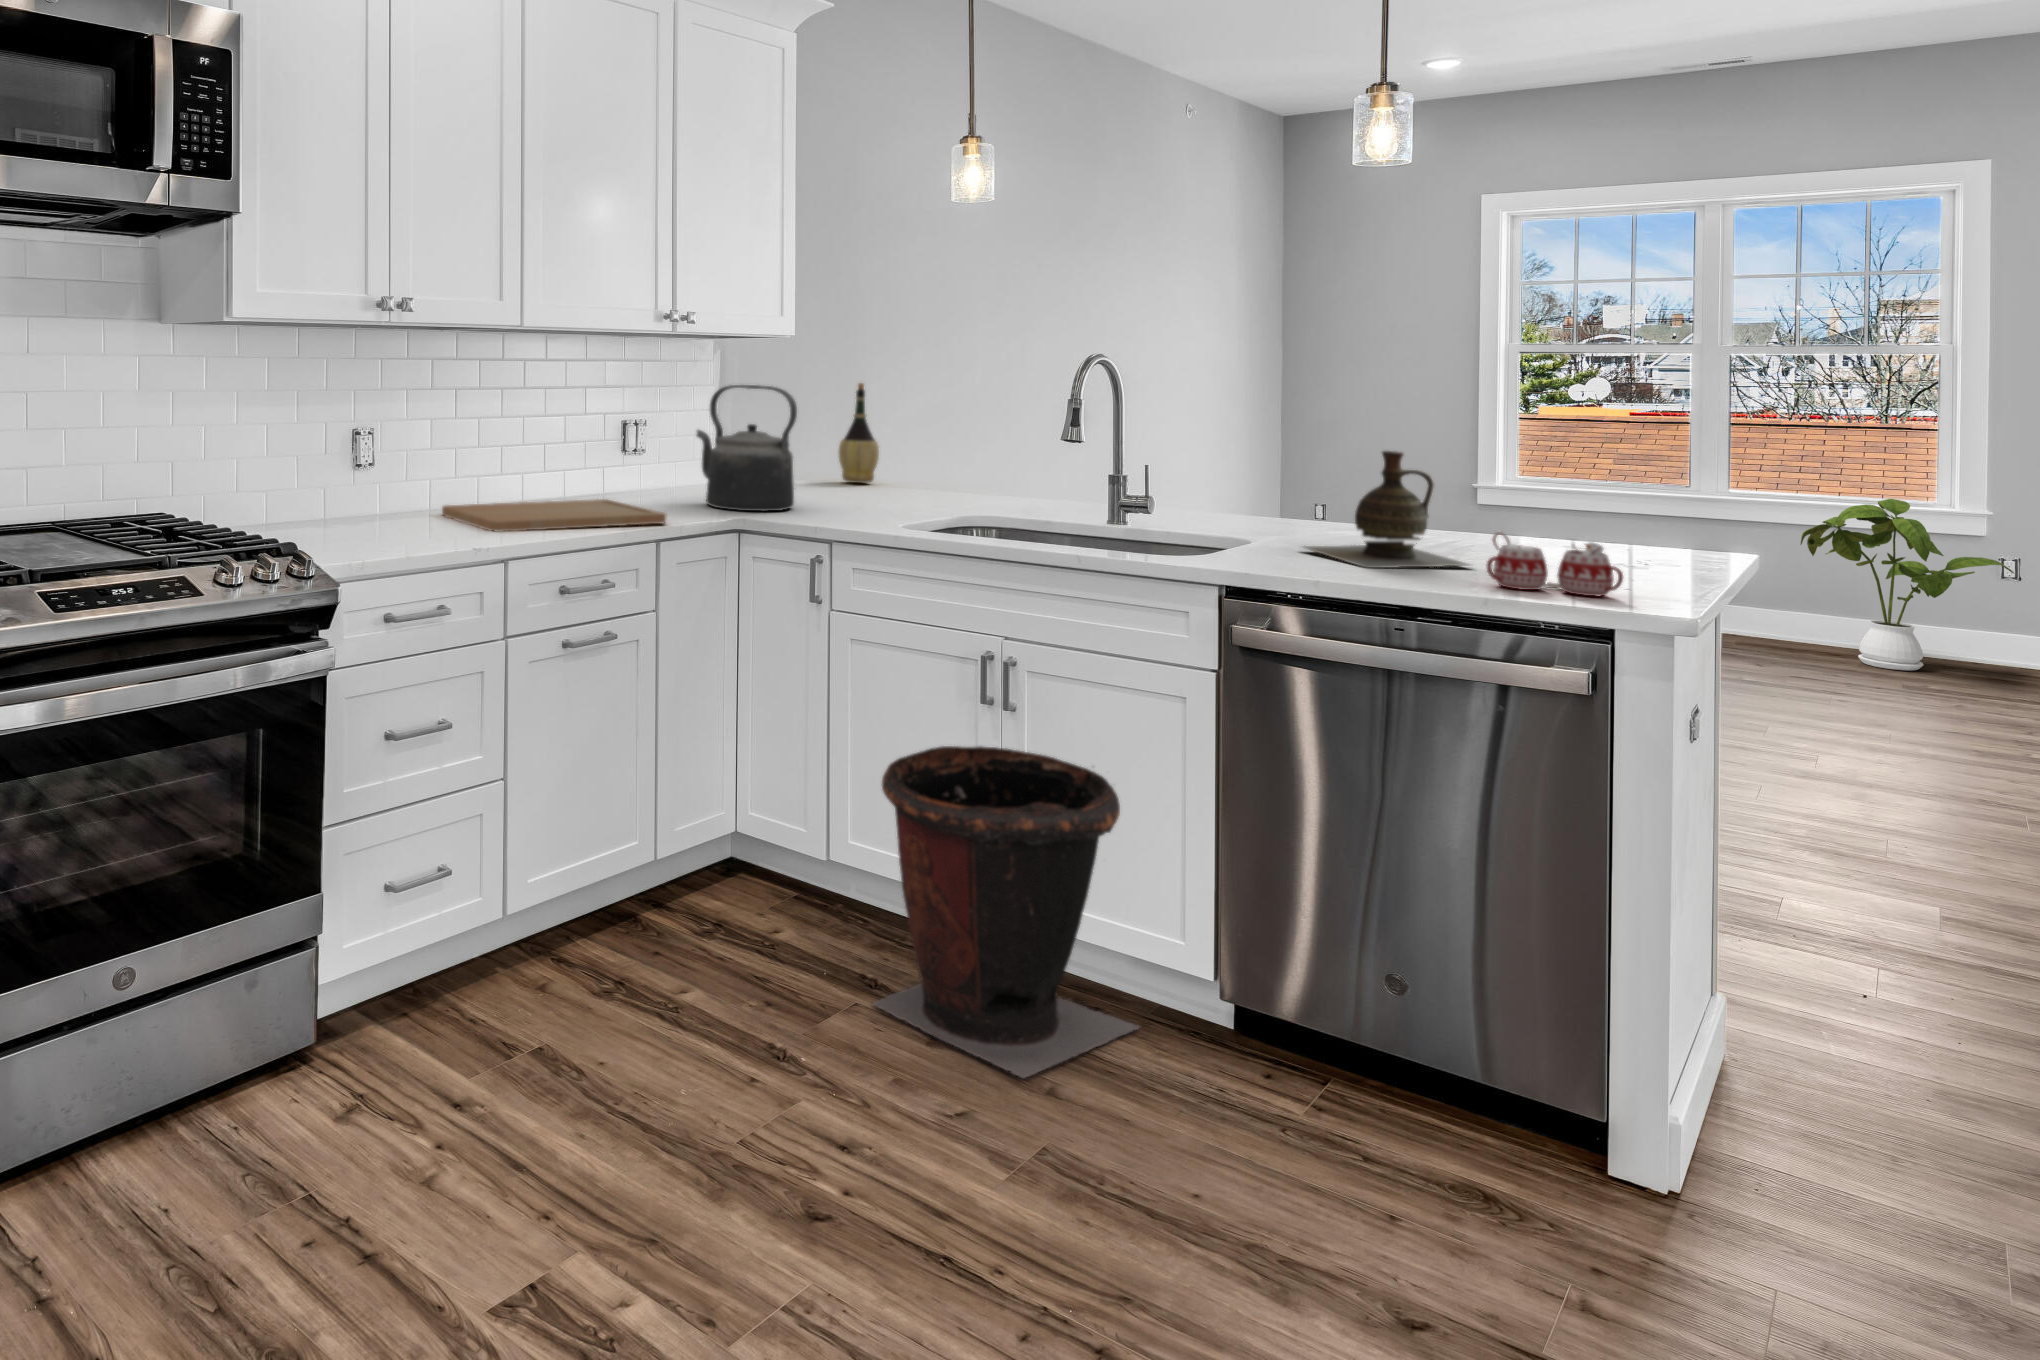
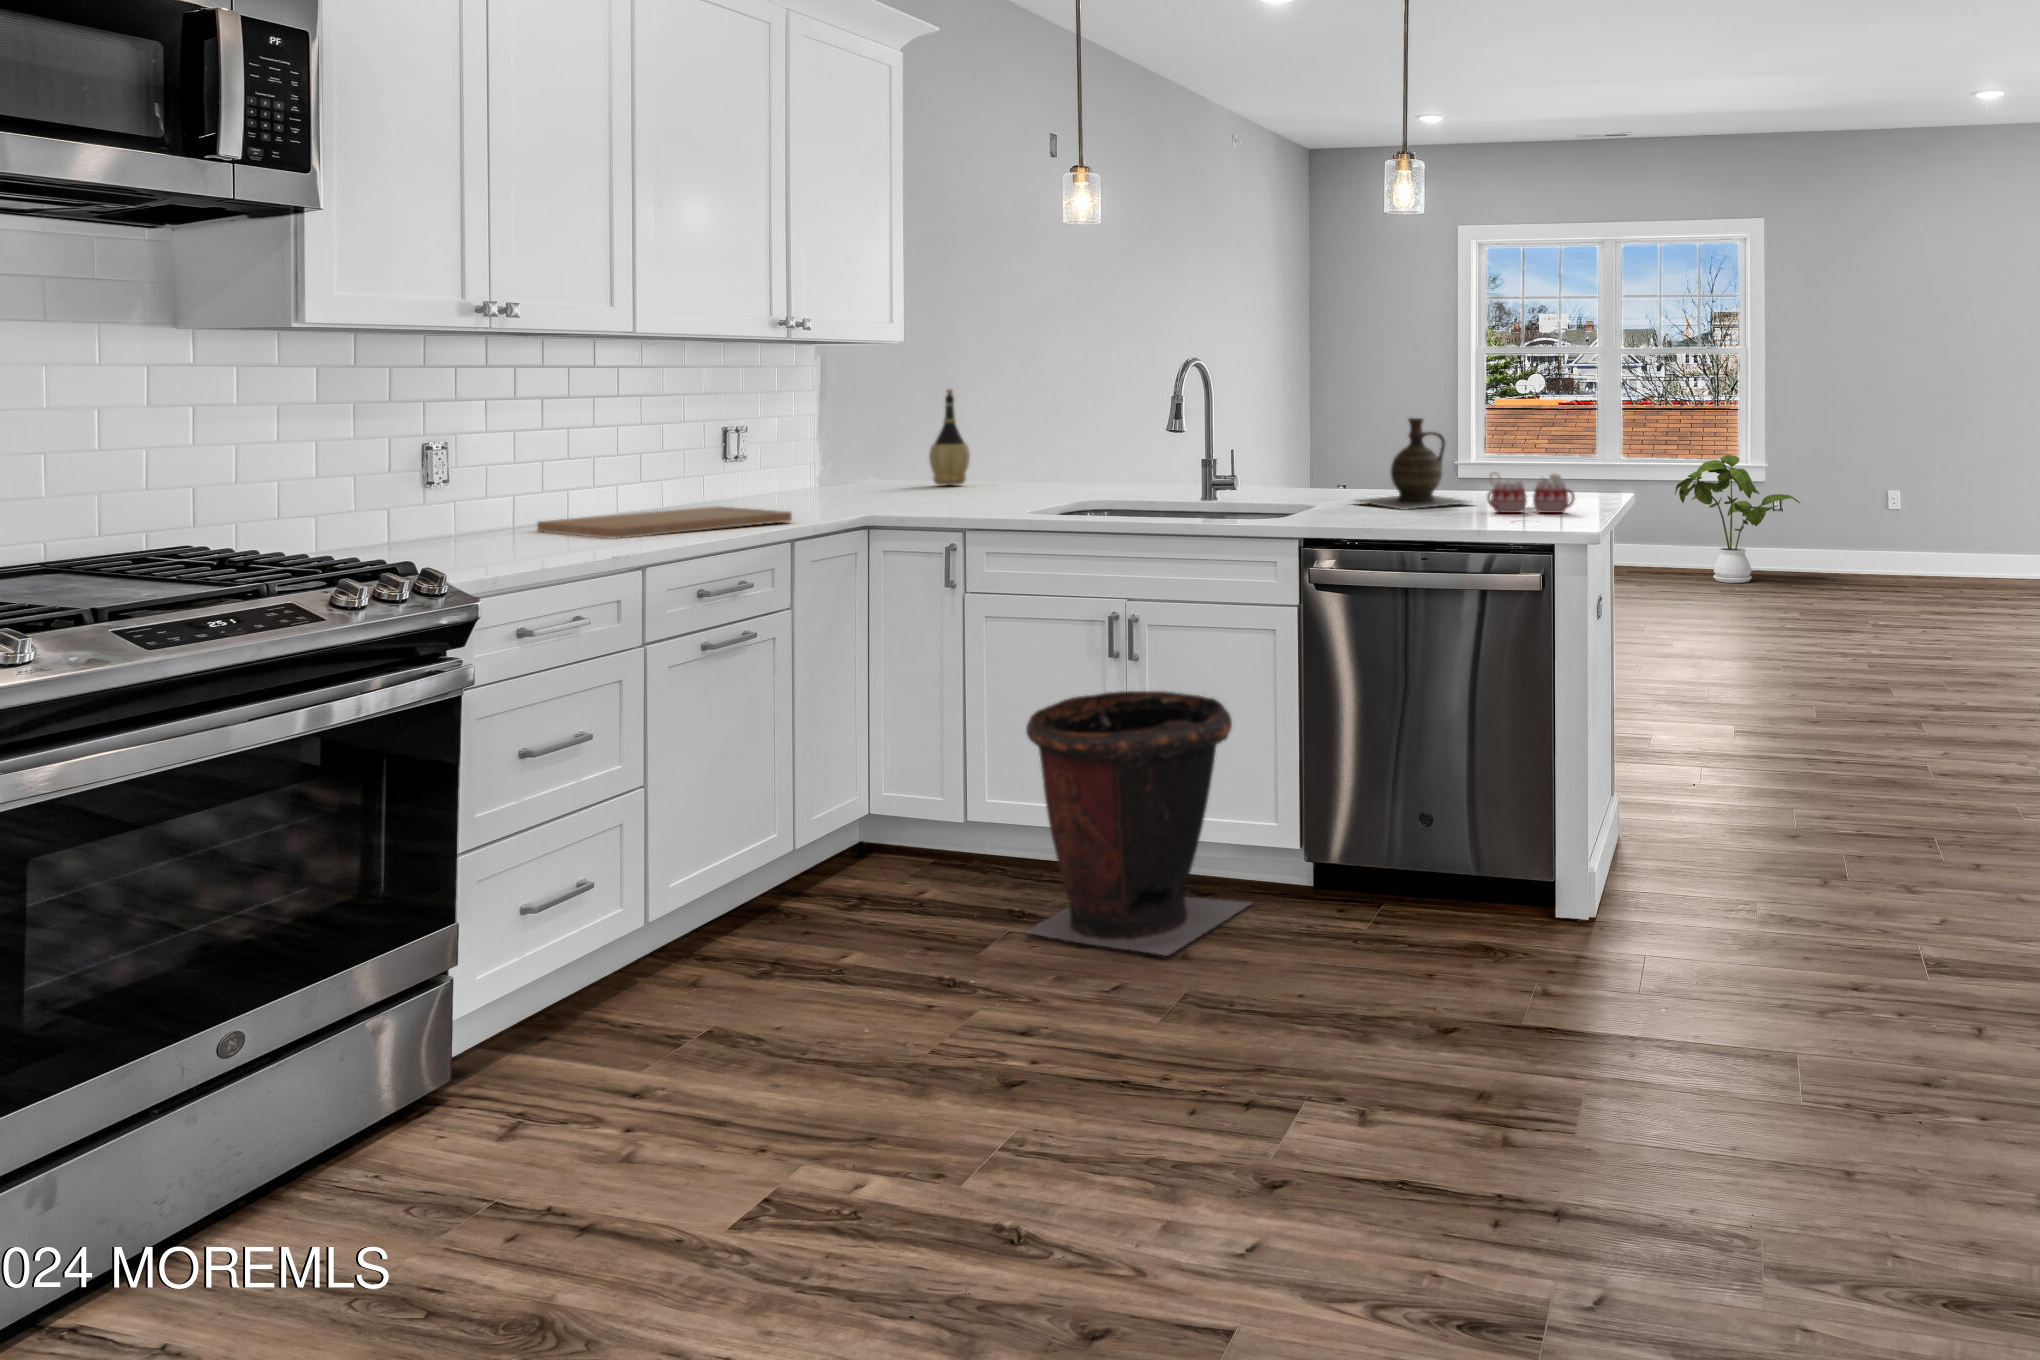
kettle: present [697,385,797,511] -> none [800,389,908,509]

